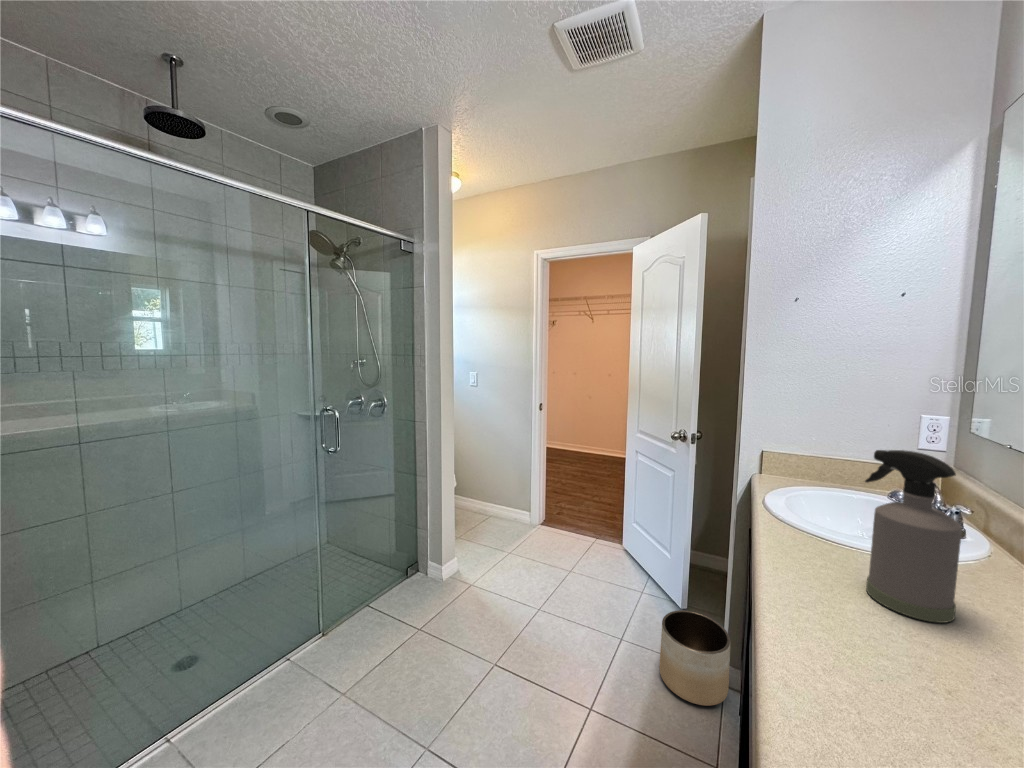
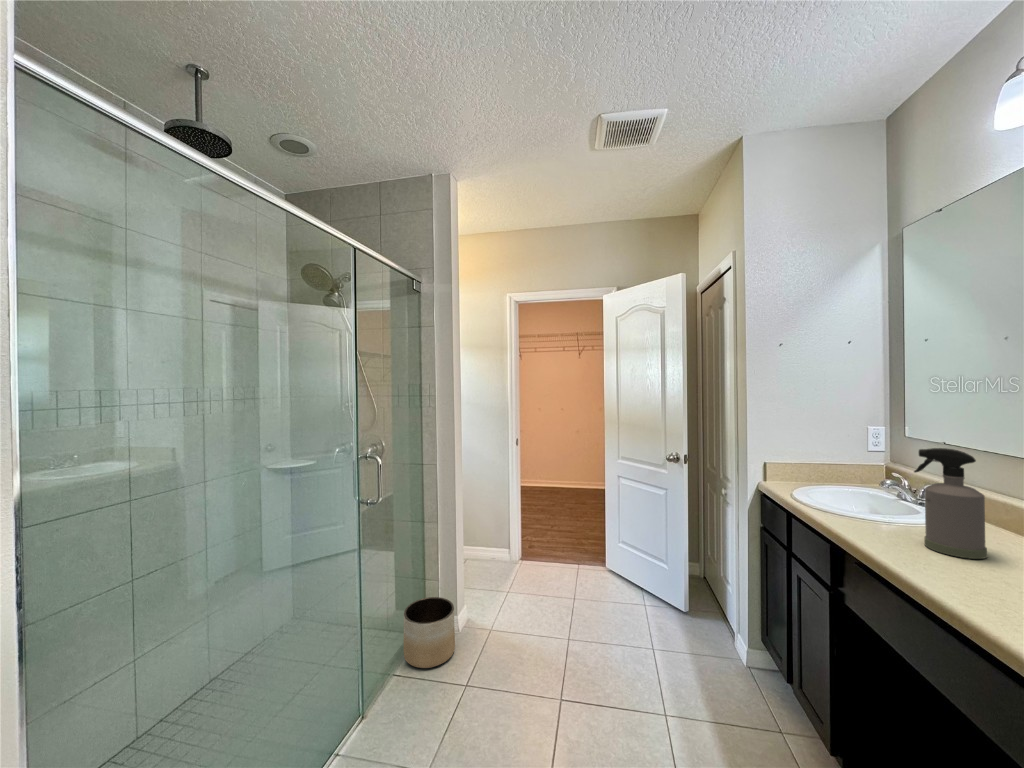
planter: present [660,610,730,706] -> present [404,597,455,668]

